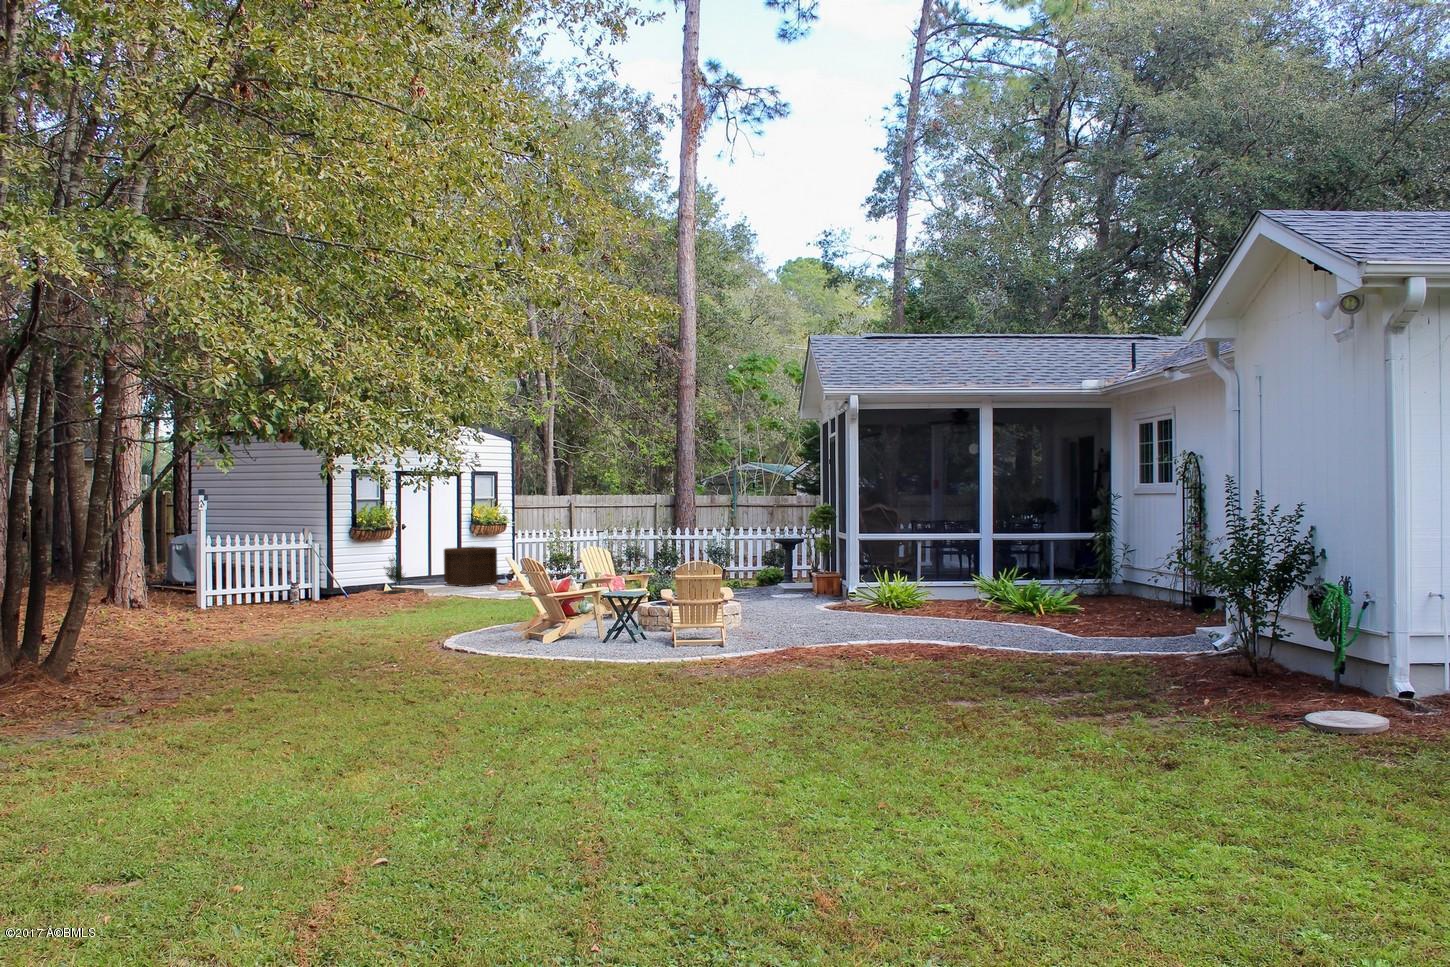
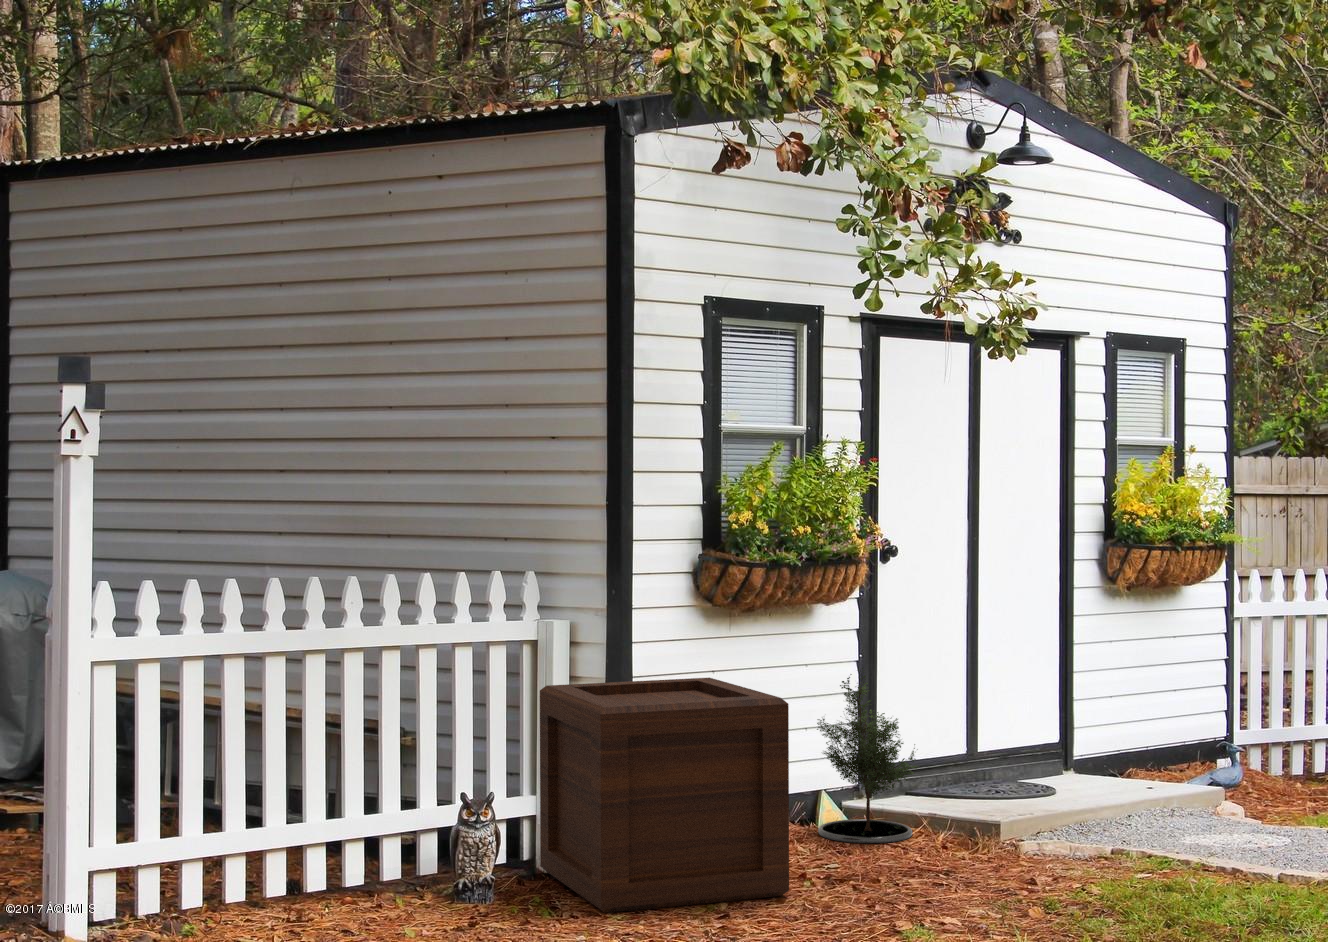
wooden crate: present [444,547,498,587] -> present [540,678,789,913]

